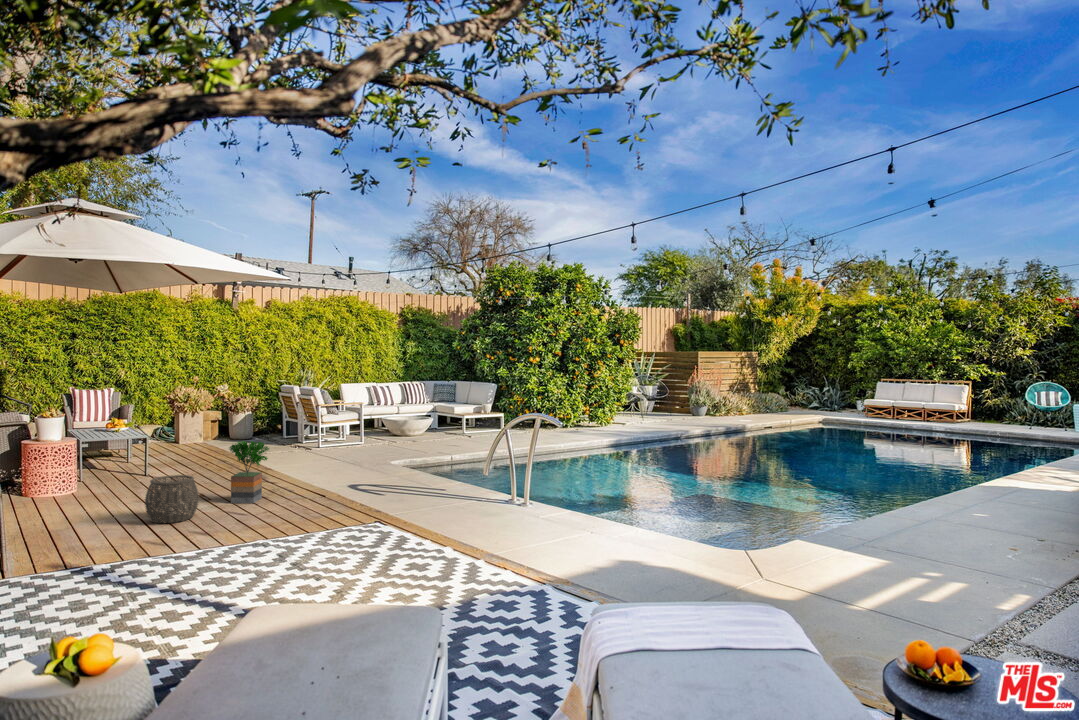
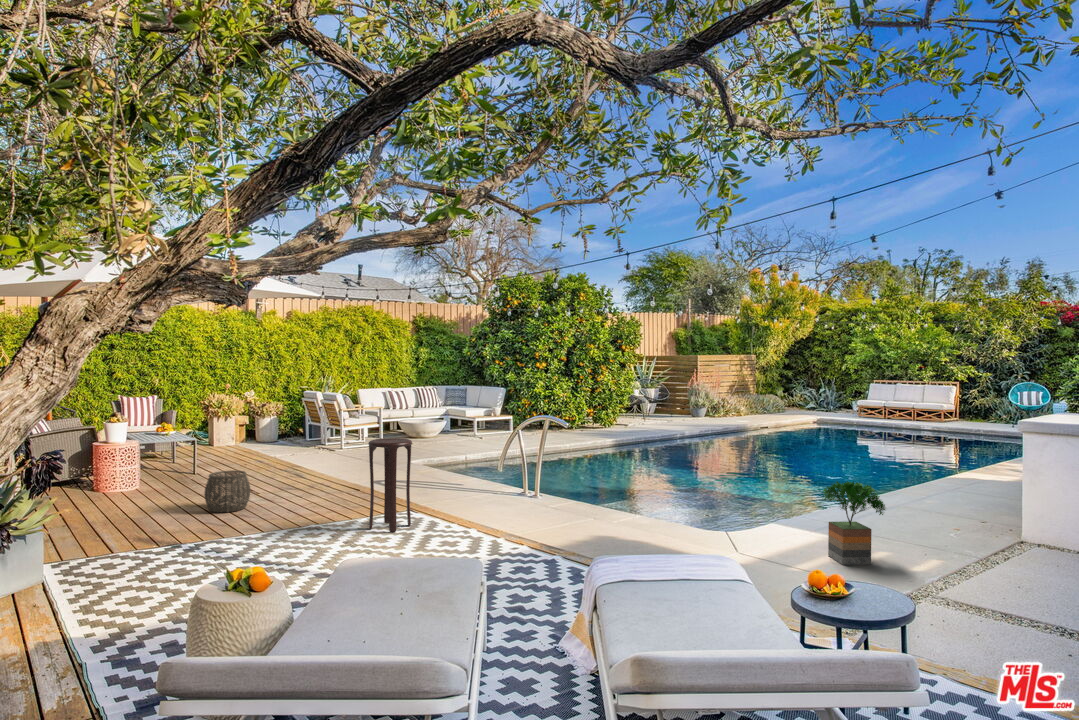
potted tree: present [230,441,269,503] -> present [822,481,885,565]
stool: none [327,441,377,550] -> present [368,438,412,532]

